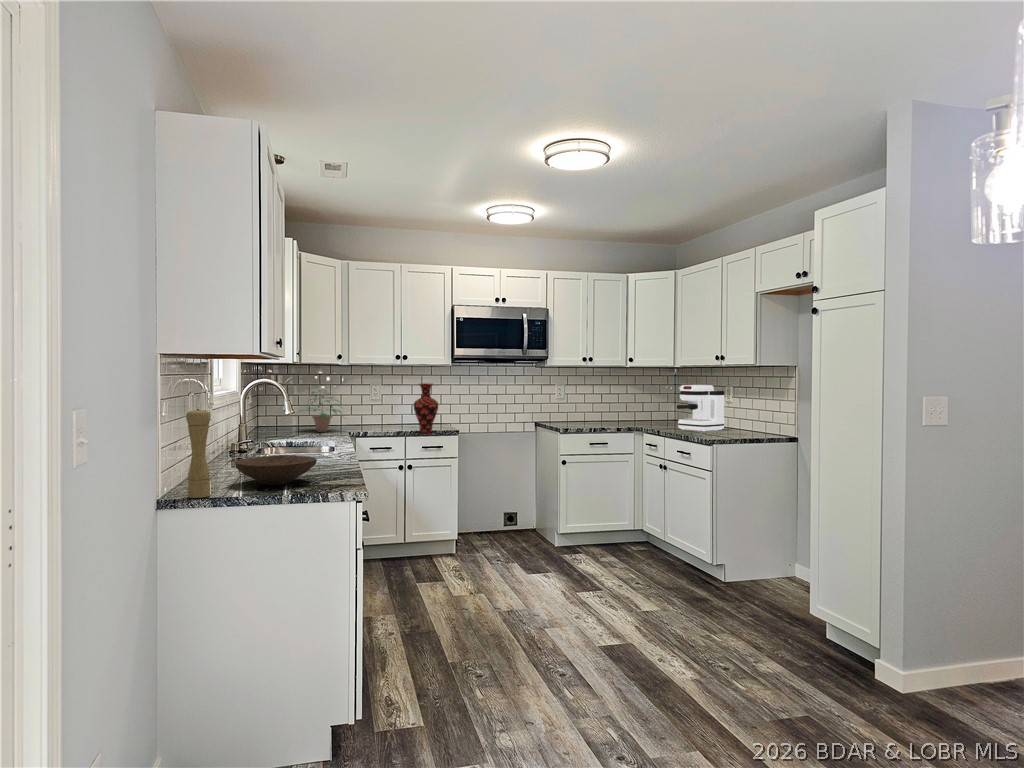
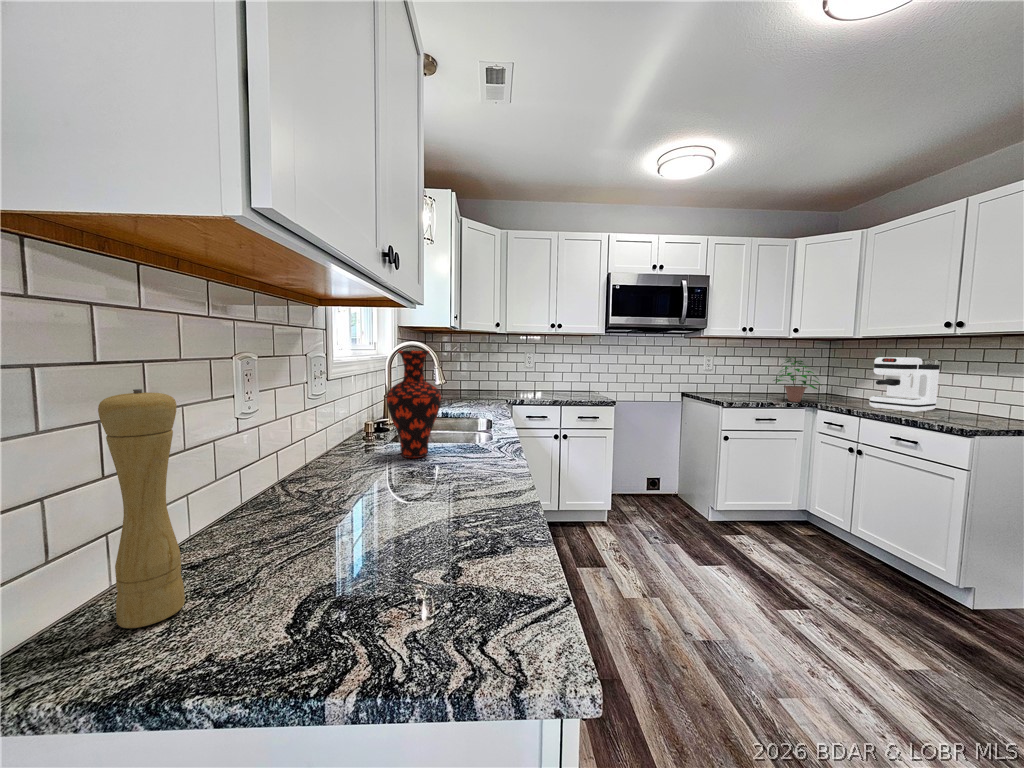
vase: present [414,383,438,433] -> present [386,350,441,458]
potted plant: present [307,386,341,432] -> present [774,357,821,402]
wooden bowl: present [235,455,317,485] -> none [288,467,455,545]

